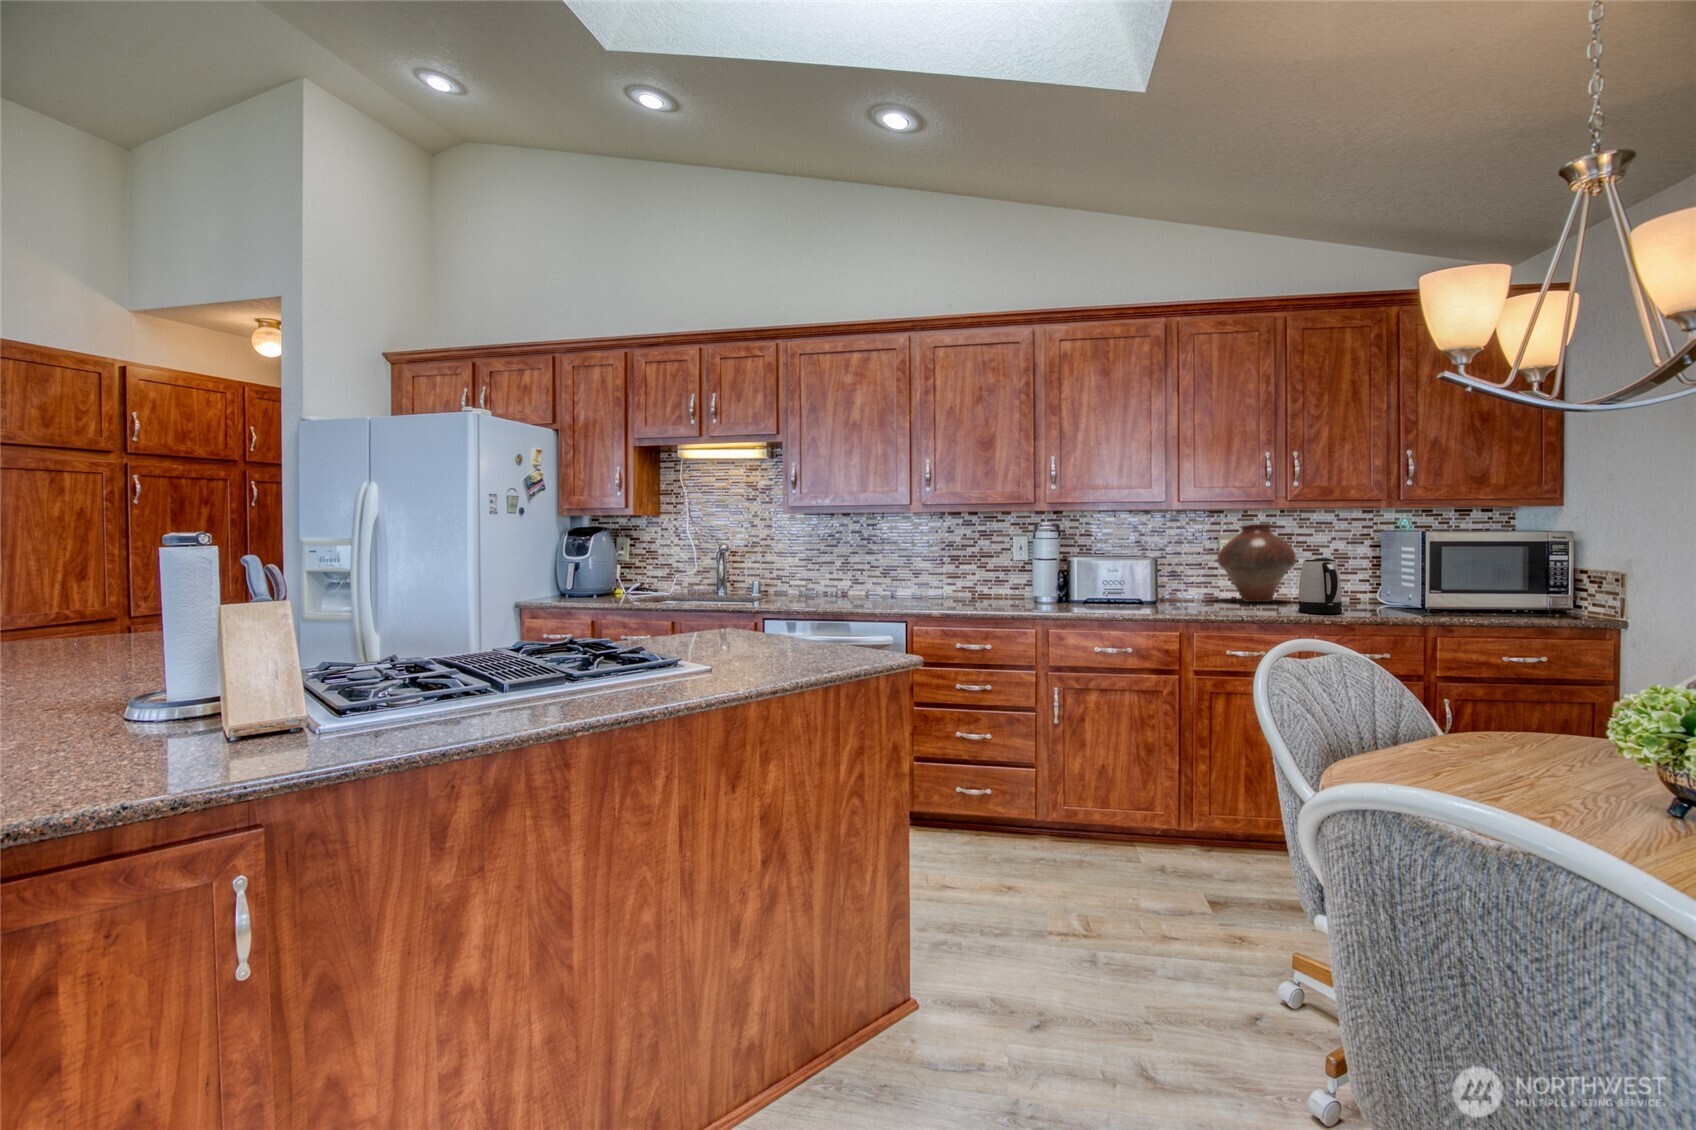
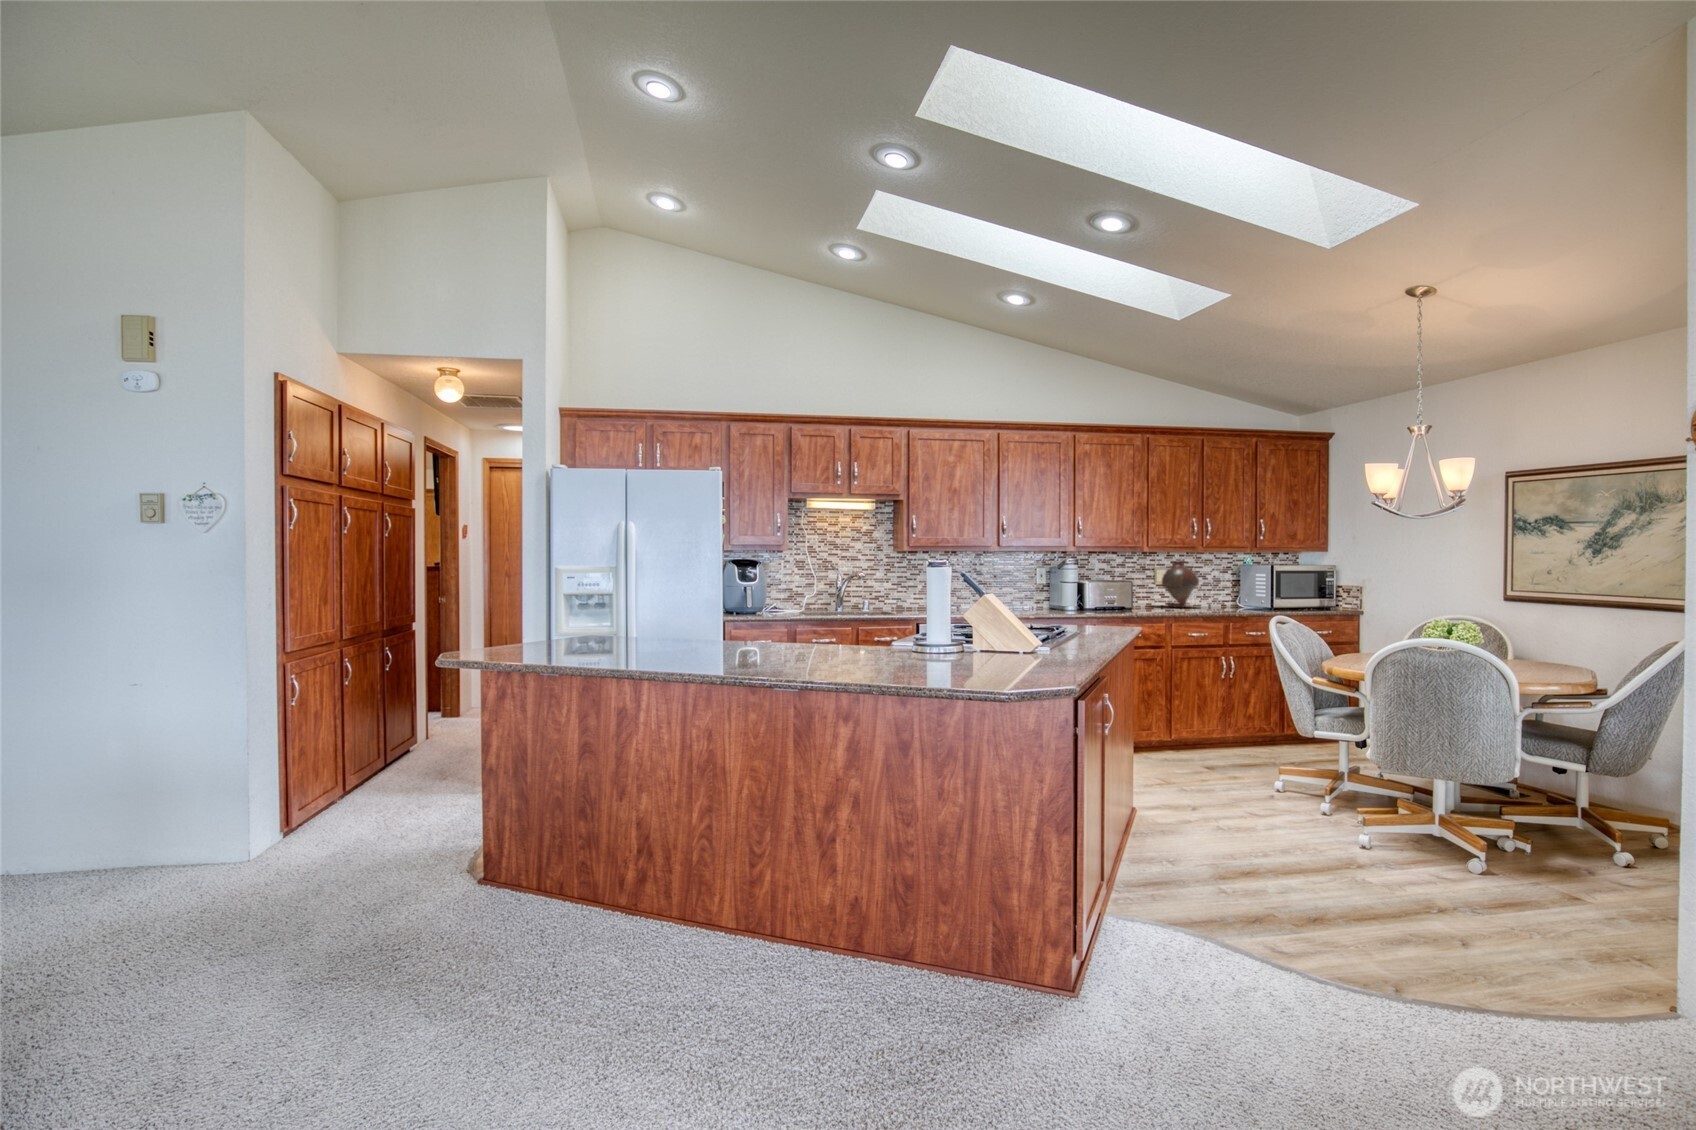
kettle: present [1298,558,1342,613] -> none [1213,580,1238,612]

